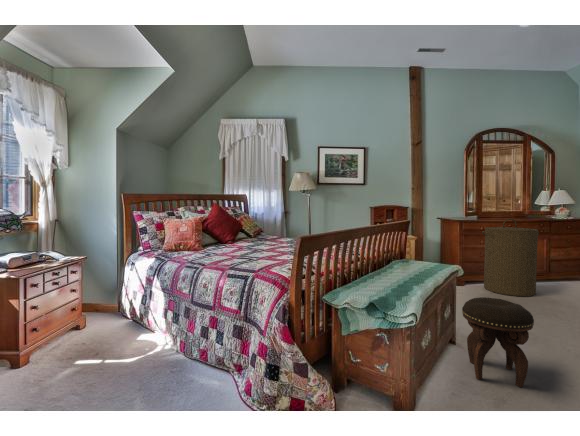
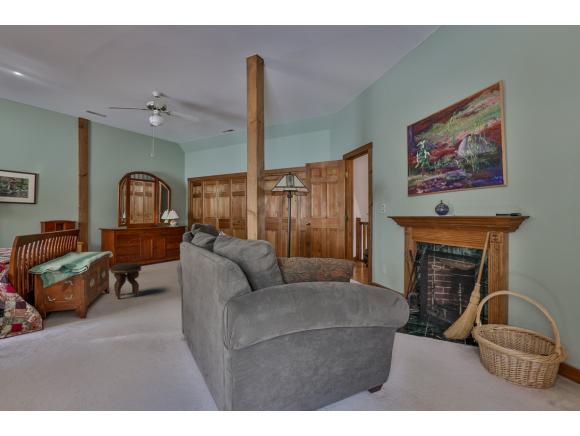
laundry hamper: present [482,219,539,296] -> none [128,227,159,271]

